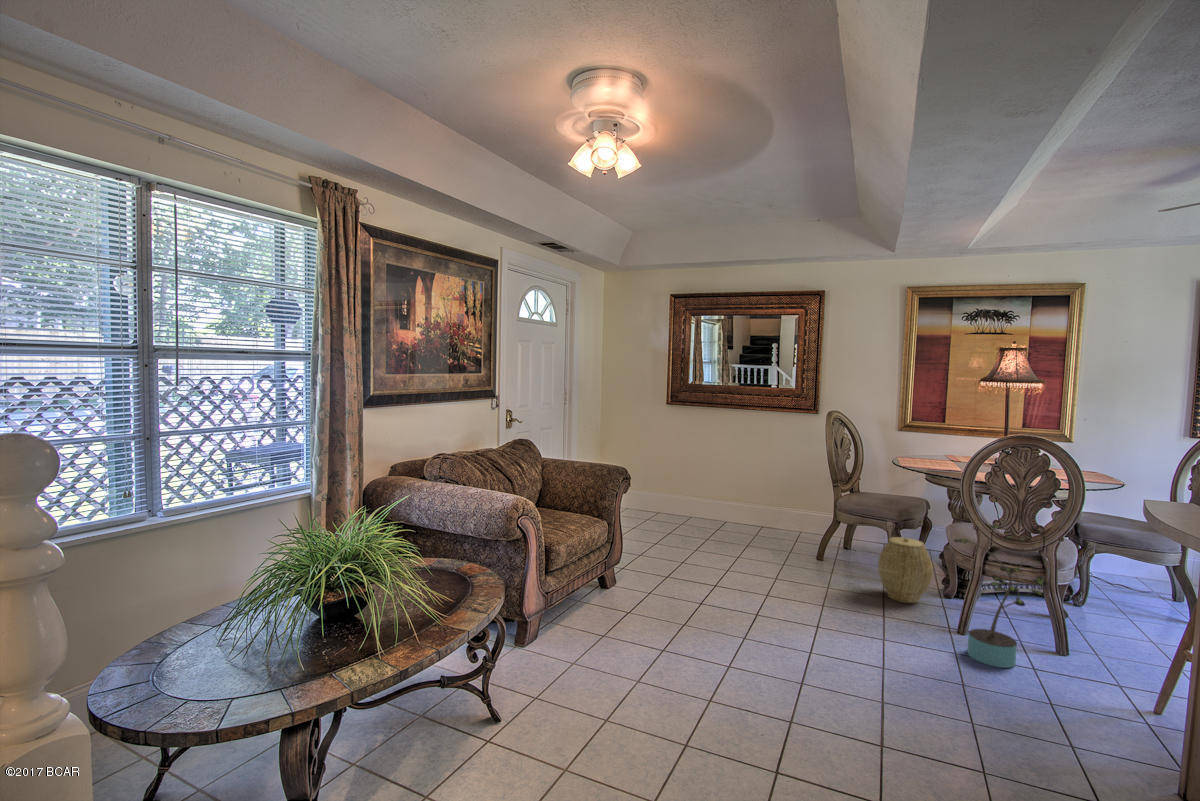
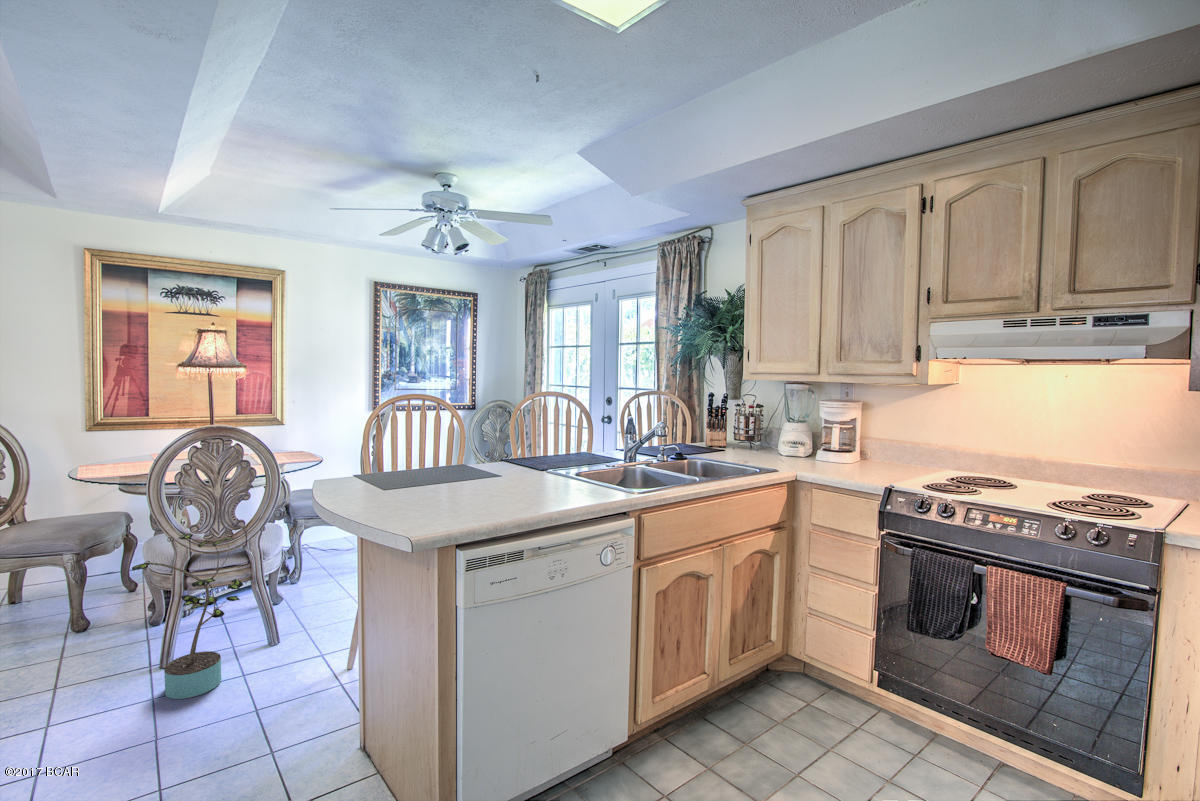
woven basket: present [878,537,933,603] -> none [44,571,129,658]

